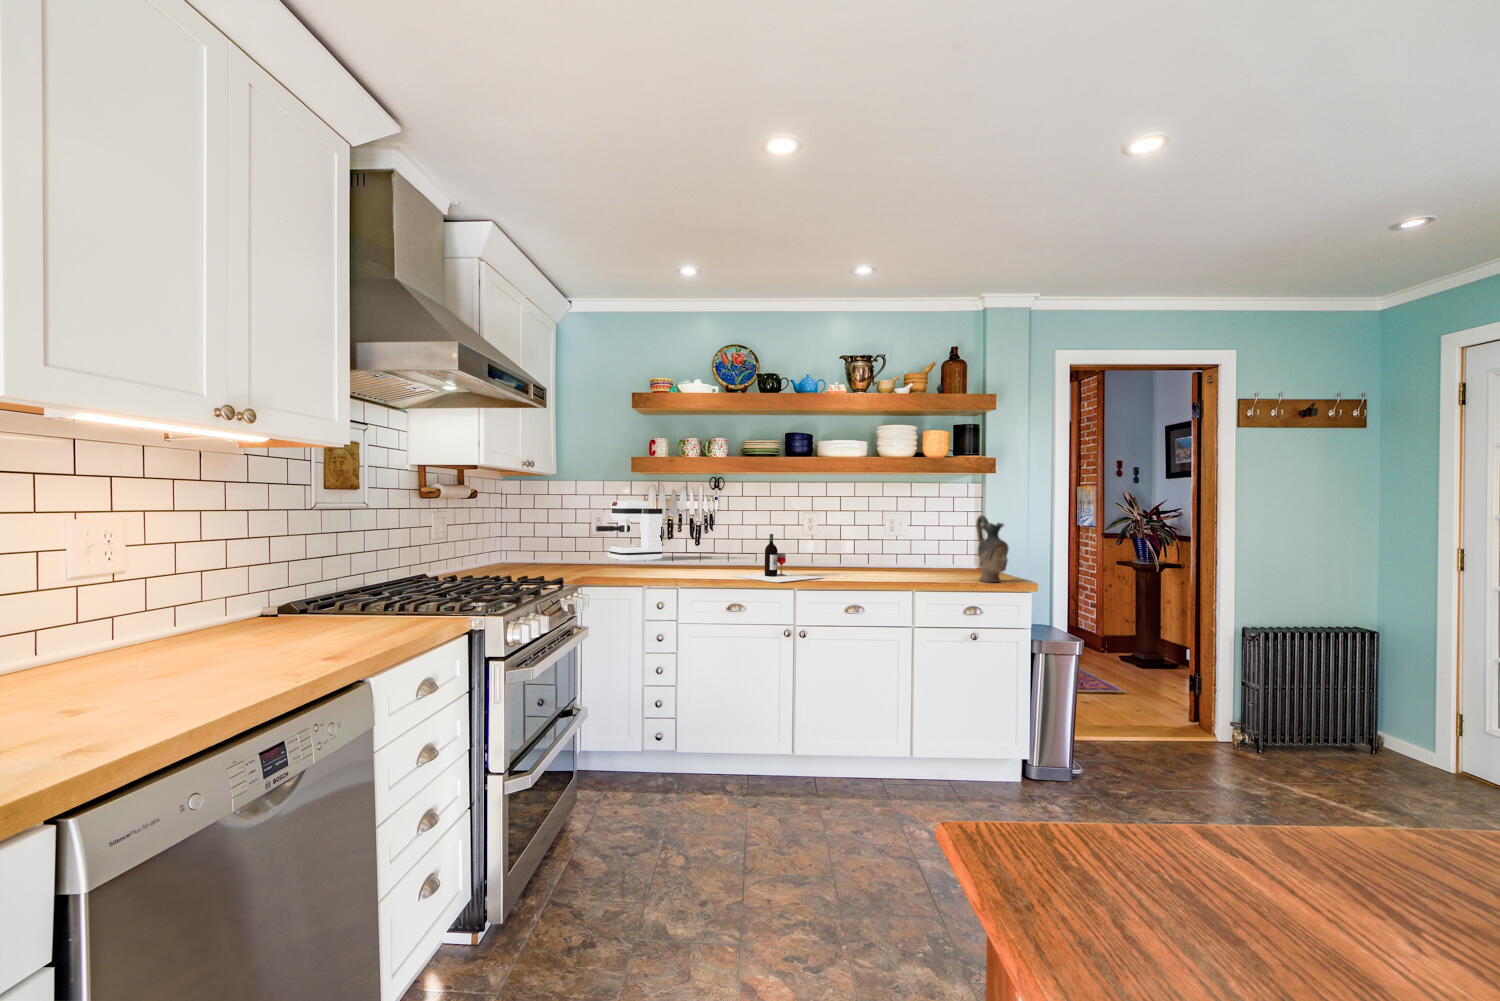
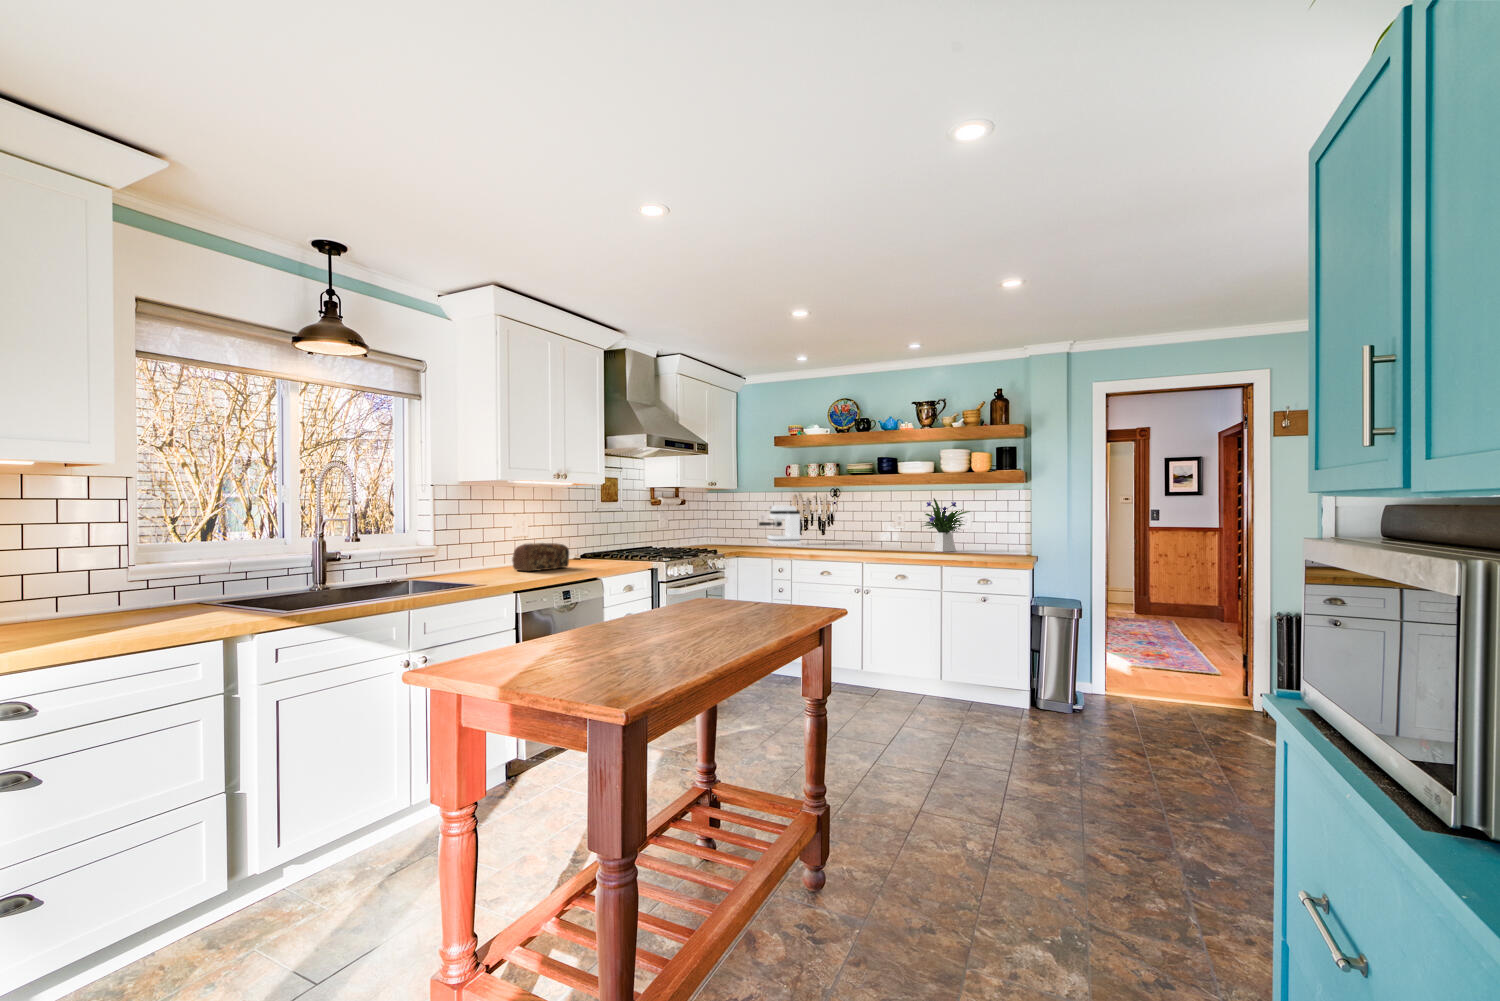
flower arrangement: none [844,492,918,567] -> present [924,498,970,552]
ceramic pitcher: present [976,515,1009,582] -> none [986,514,1007,560]
wine bottle: present [734,534,821,582] -> none [822,526,880,556]
bread loaf: none [47,593,258,691] -> present [512,543,569,571]

